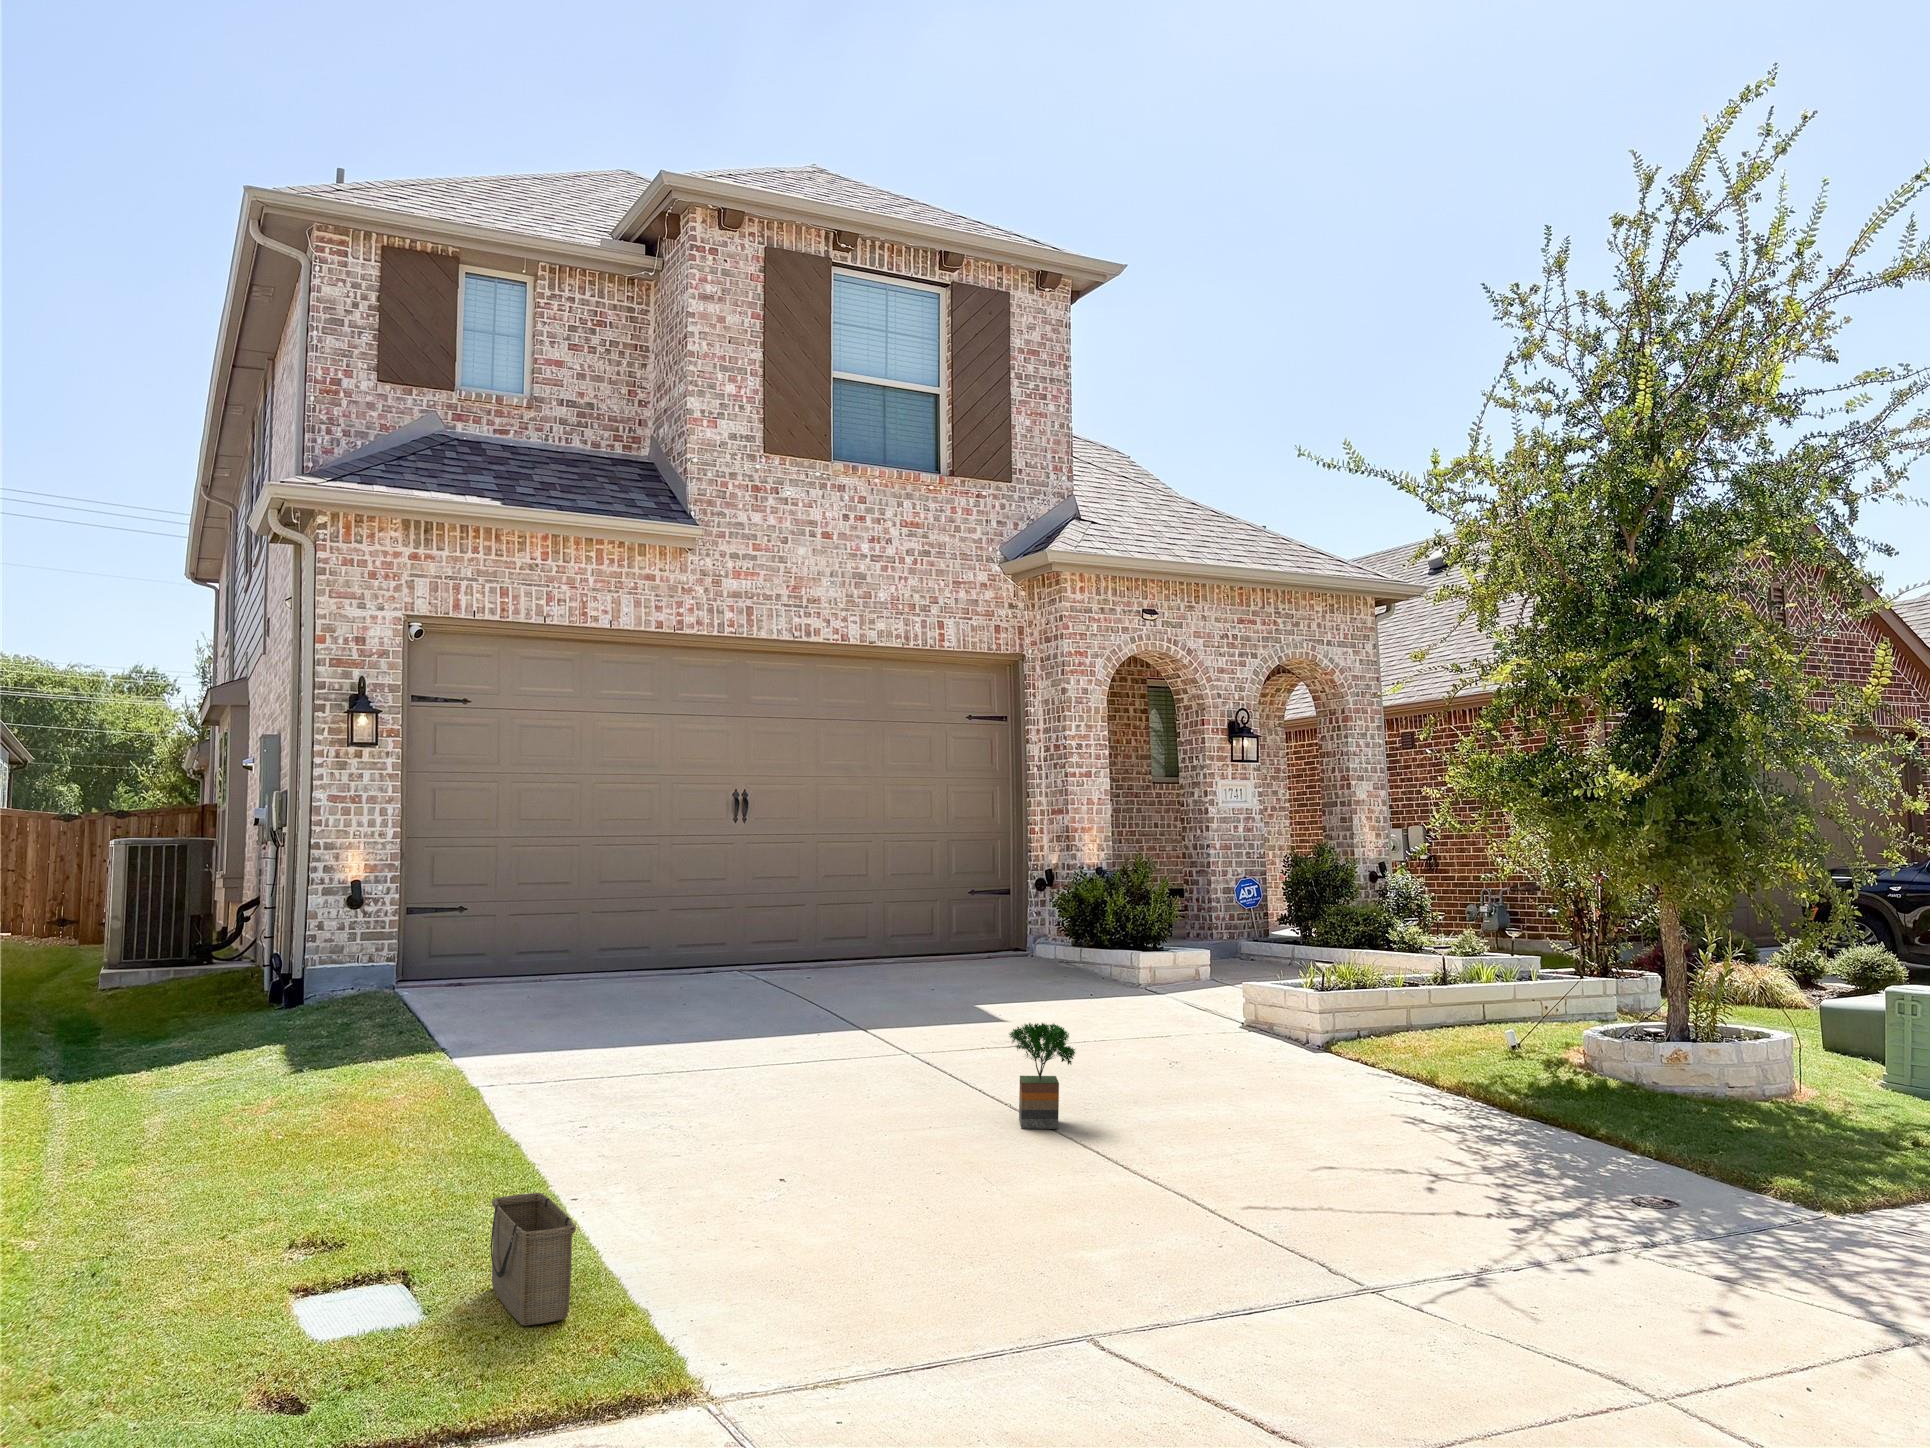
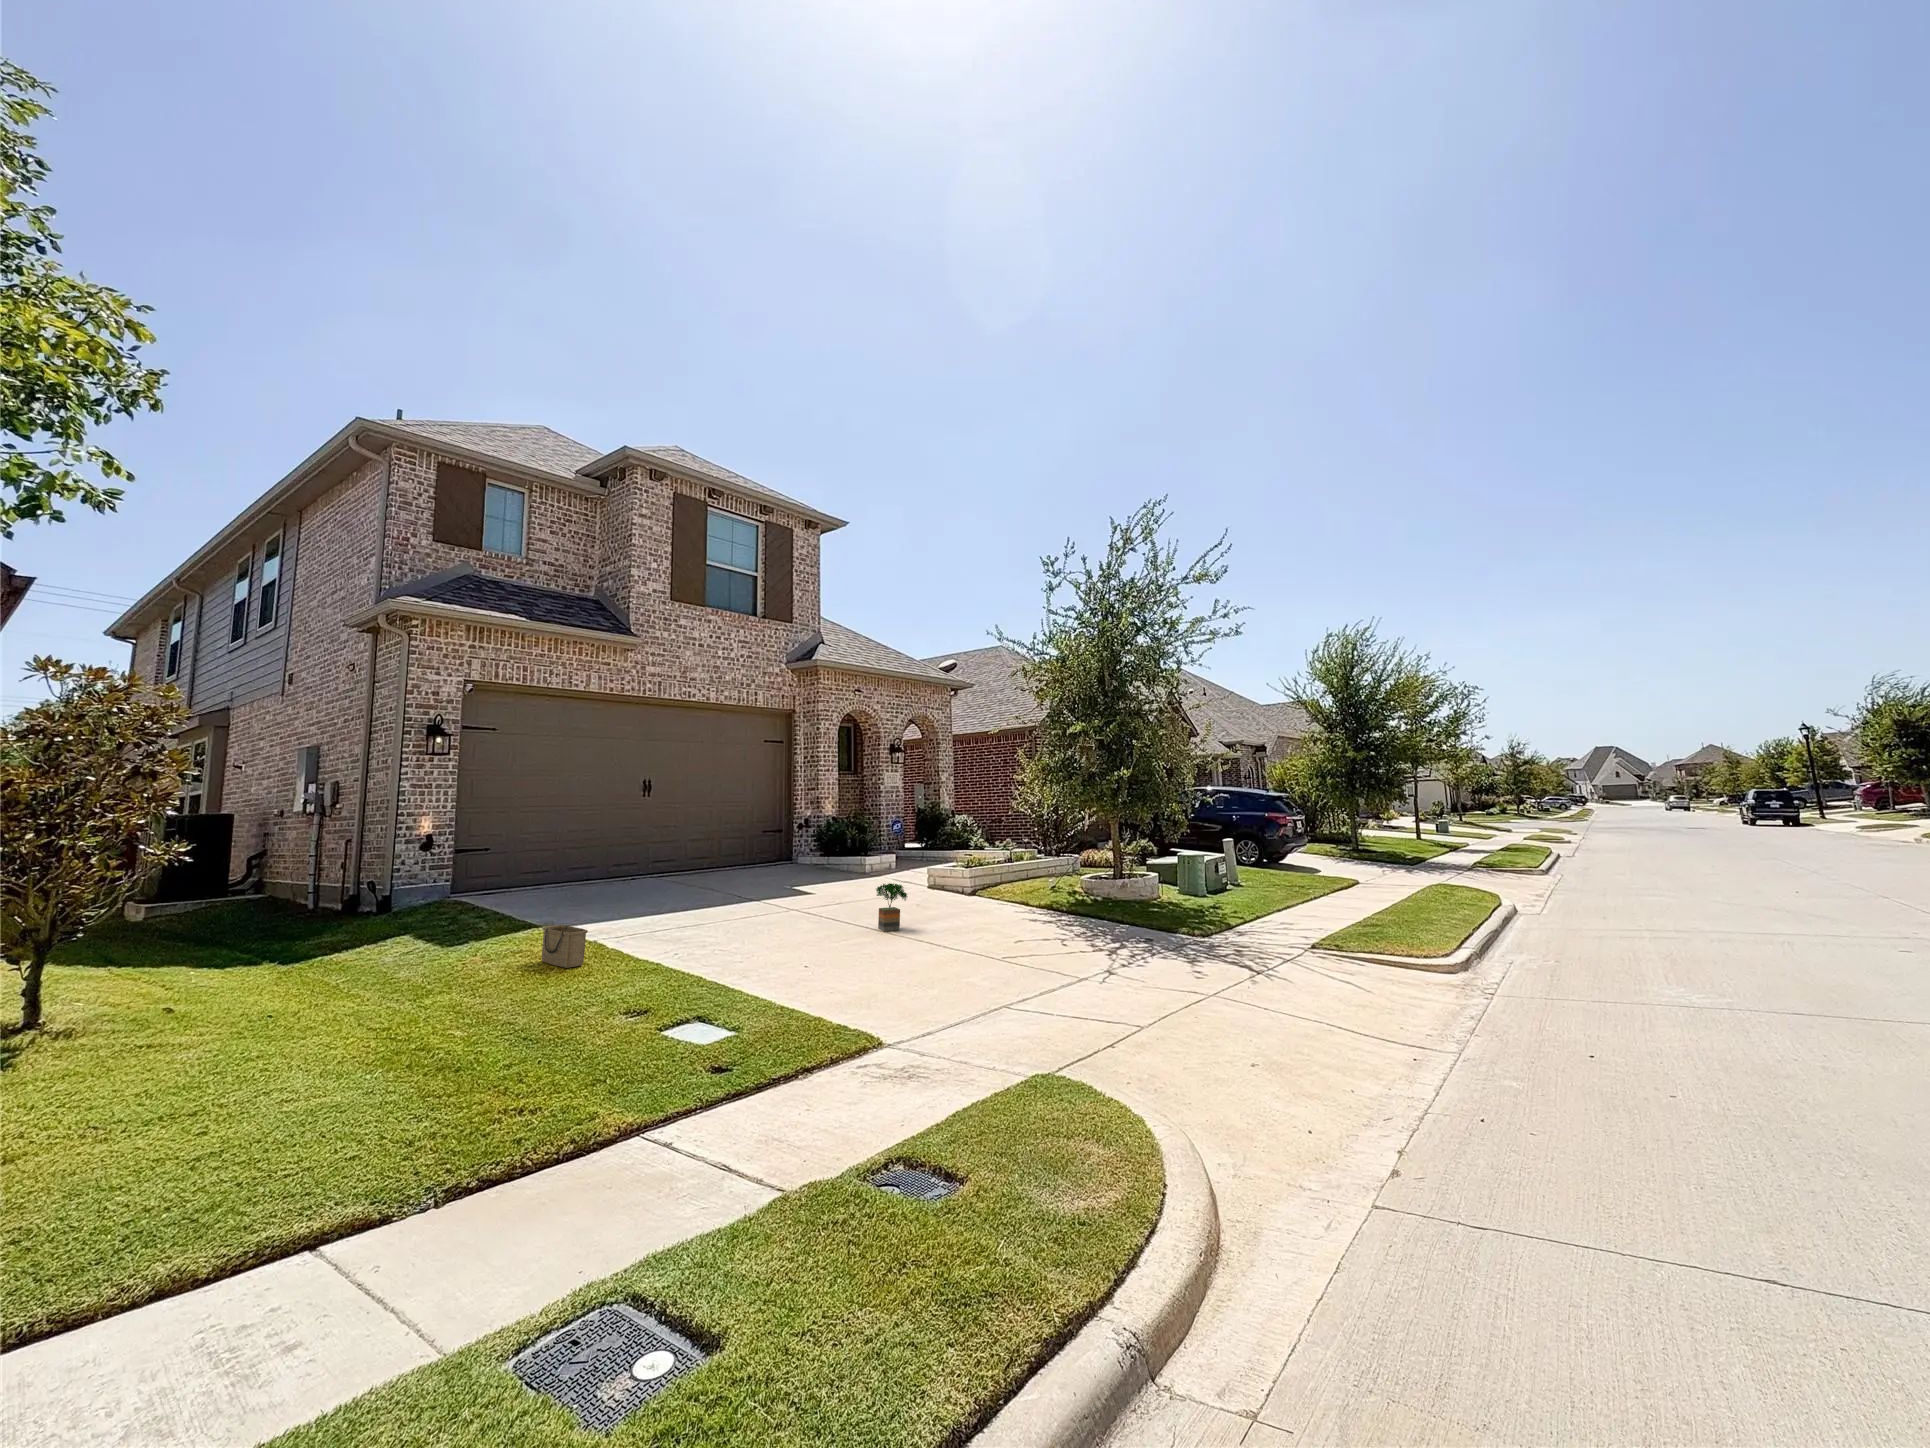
basket: present [491,1193,576,1326] -> present [542,925,588,968]

